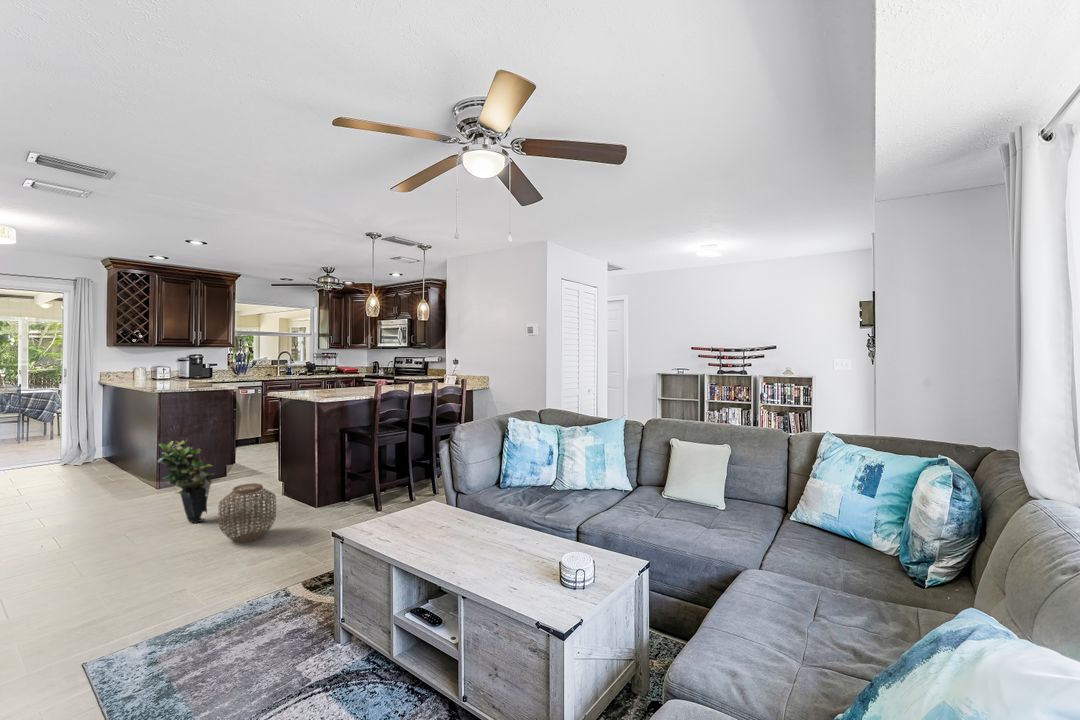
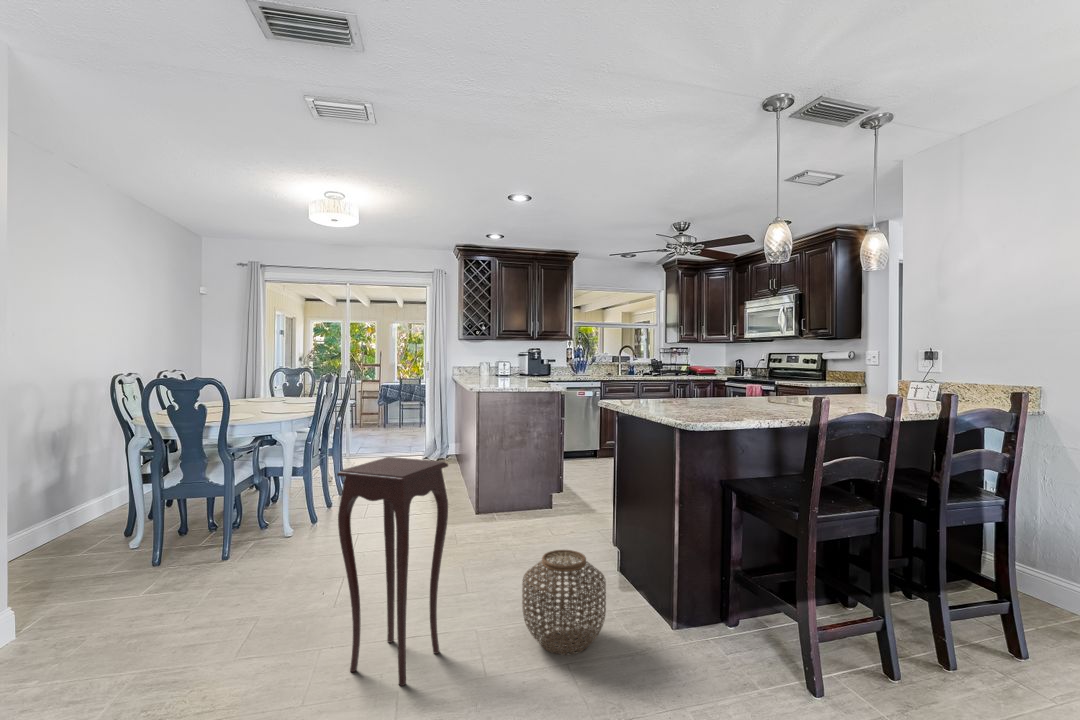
side table: none [74,437,162,581] -> present [337,457,448,686]
potted plant: present [158,441,214,523] -> none [463,458,530,584]

